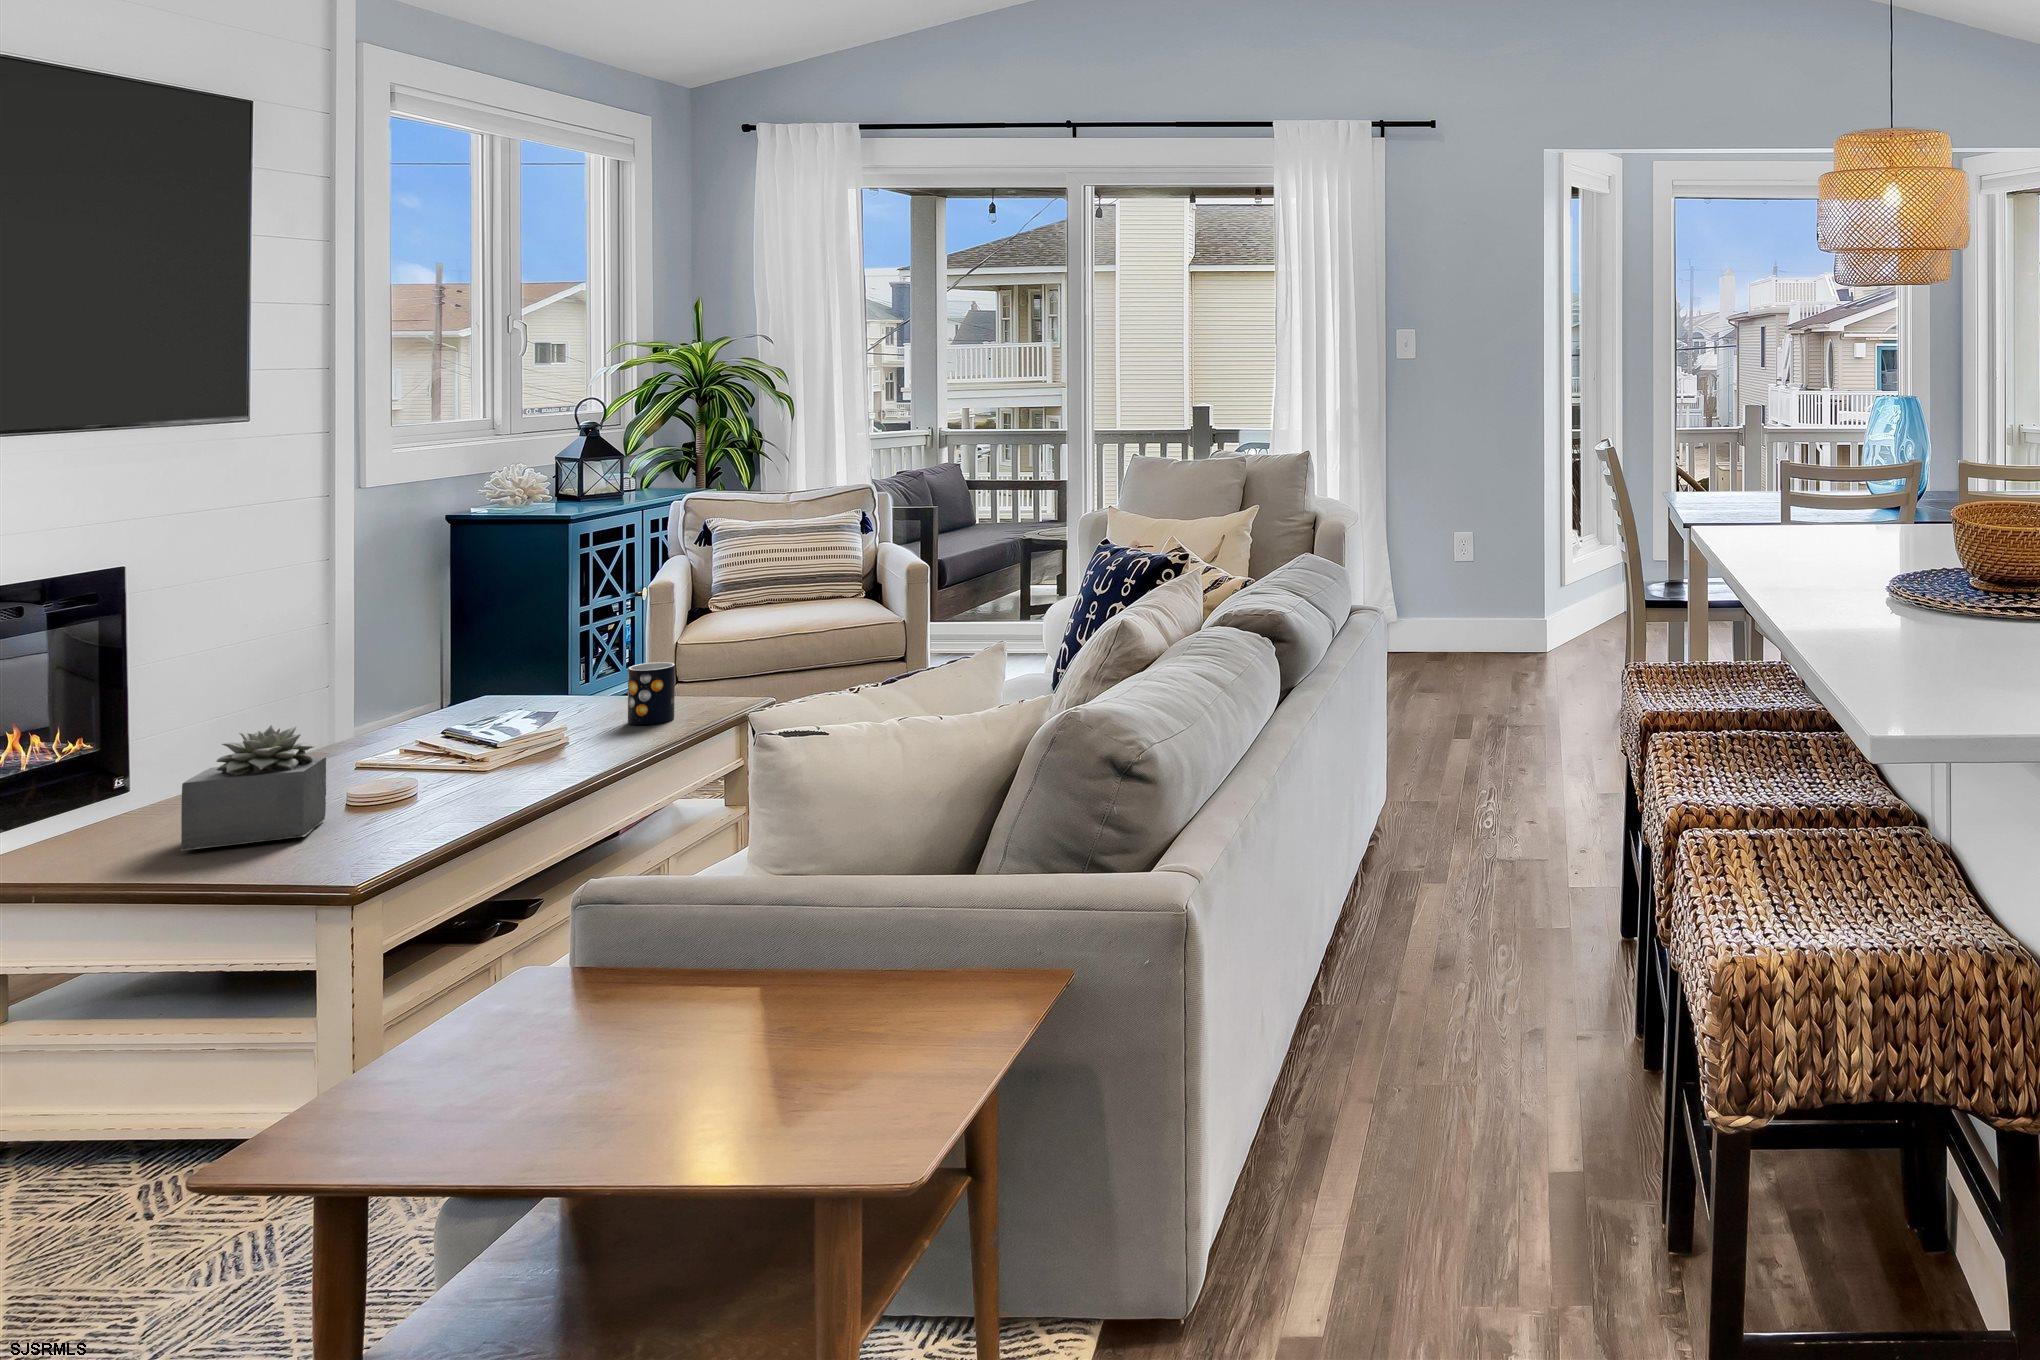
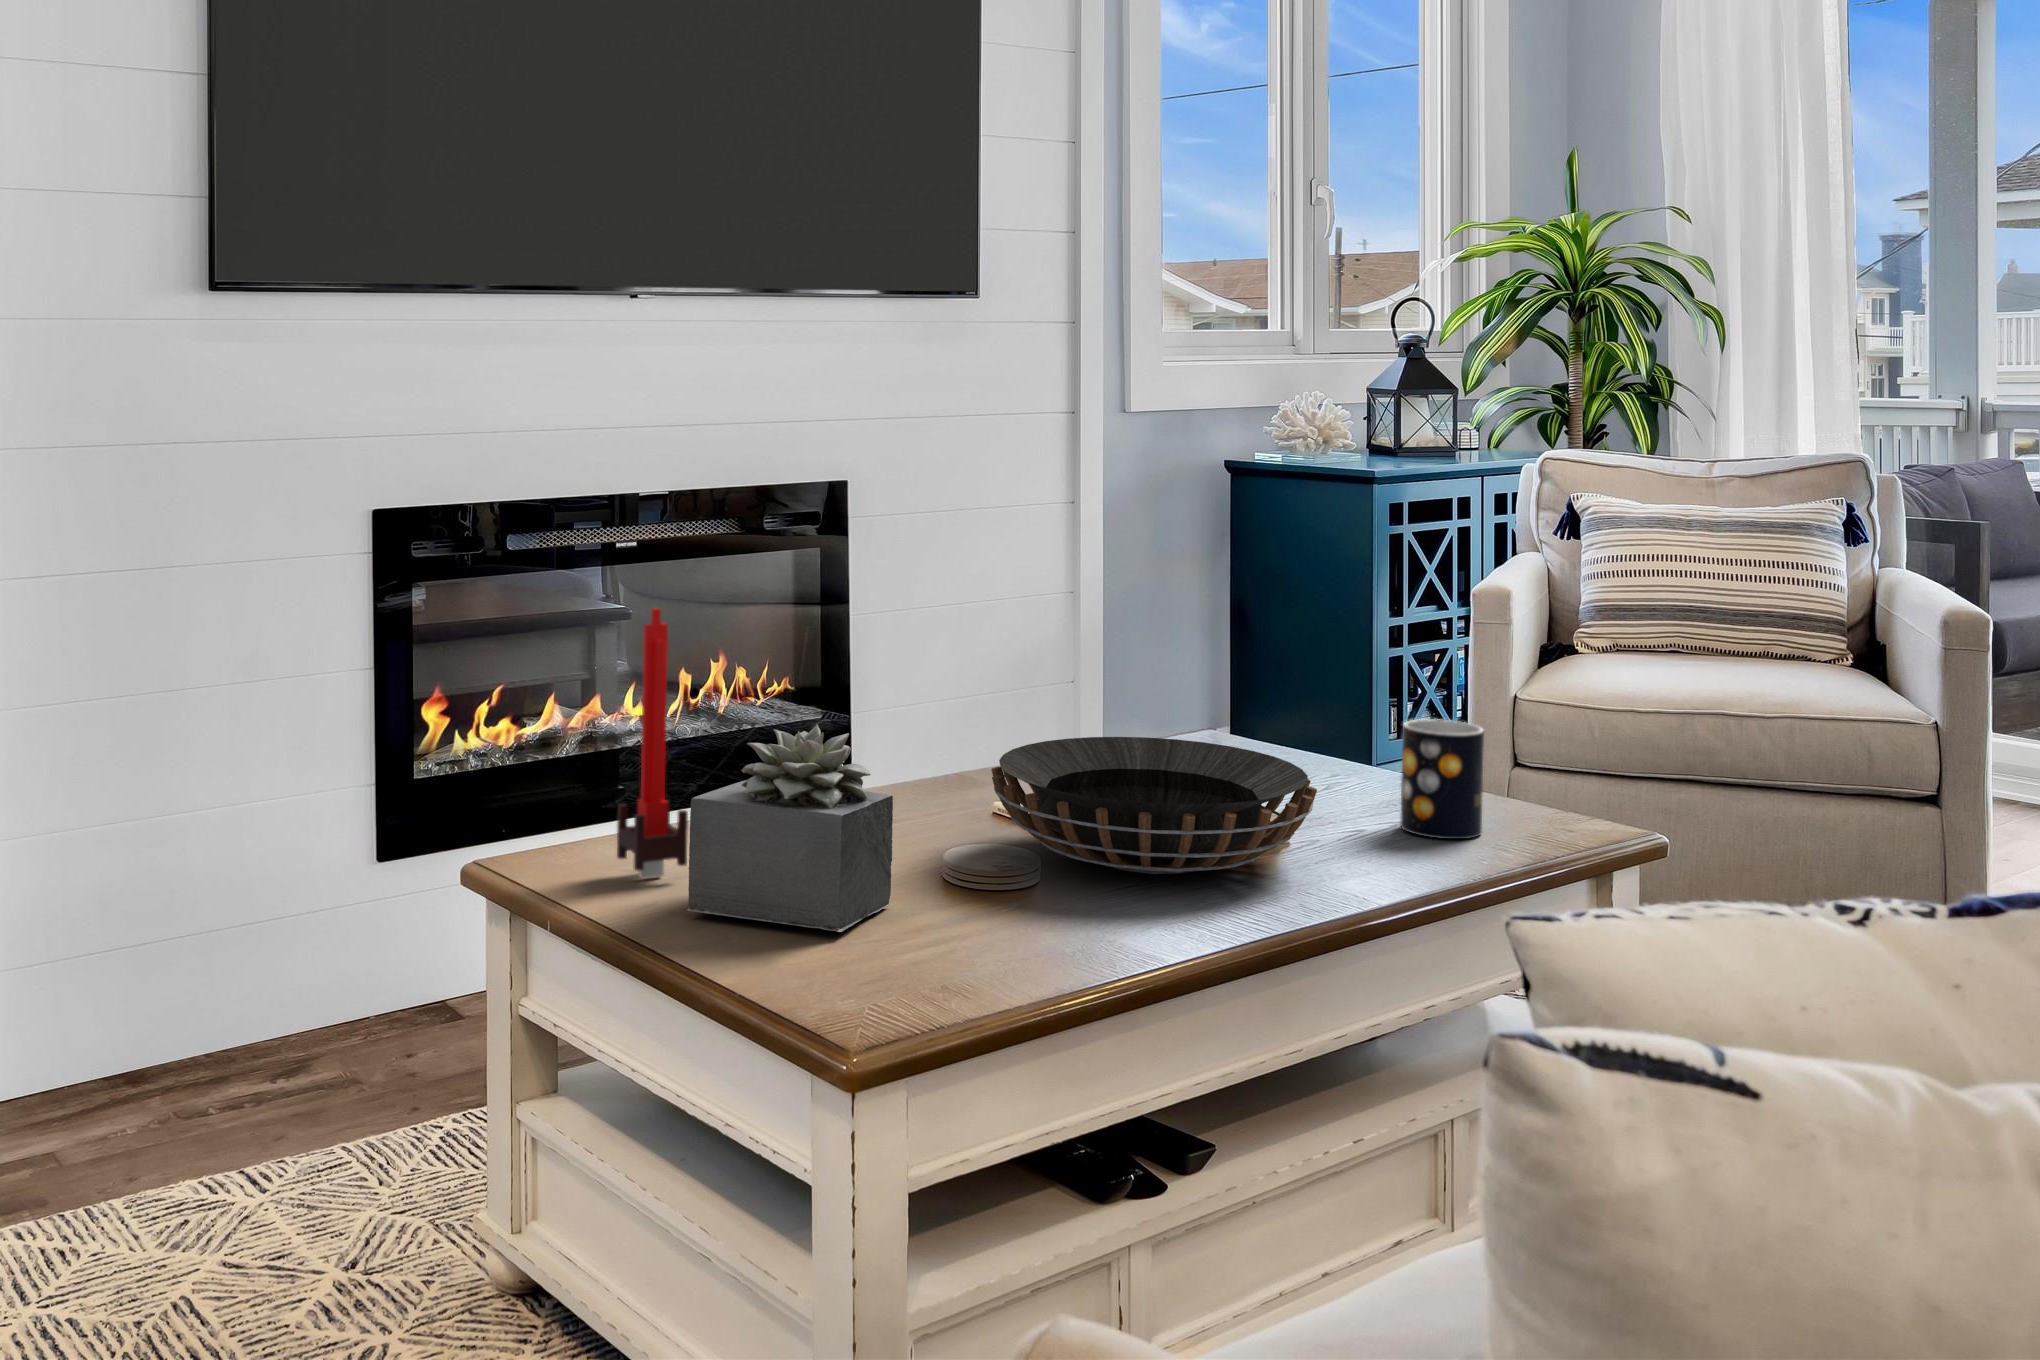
candle: none [96,675,159,846] -> present [617,608,688,879]
decorative bowl: none [374,697,587,774] -> present [991,737,1317,874]

